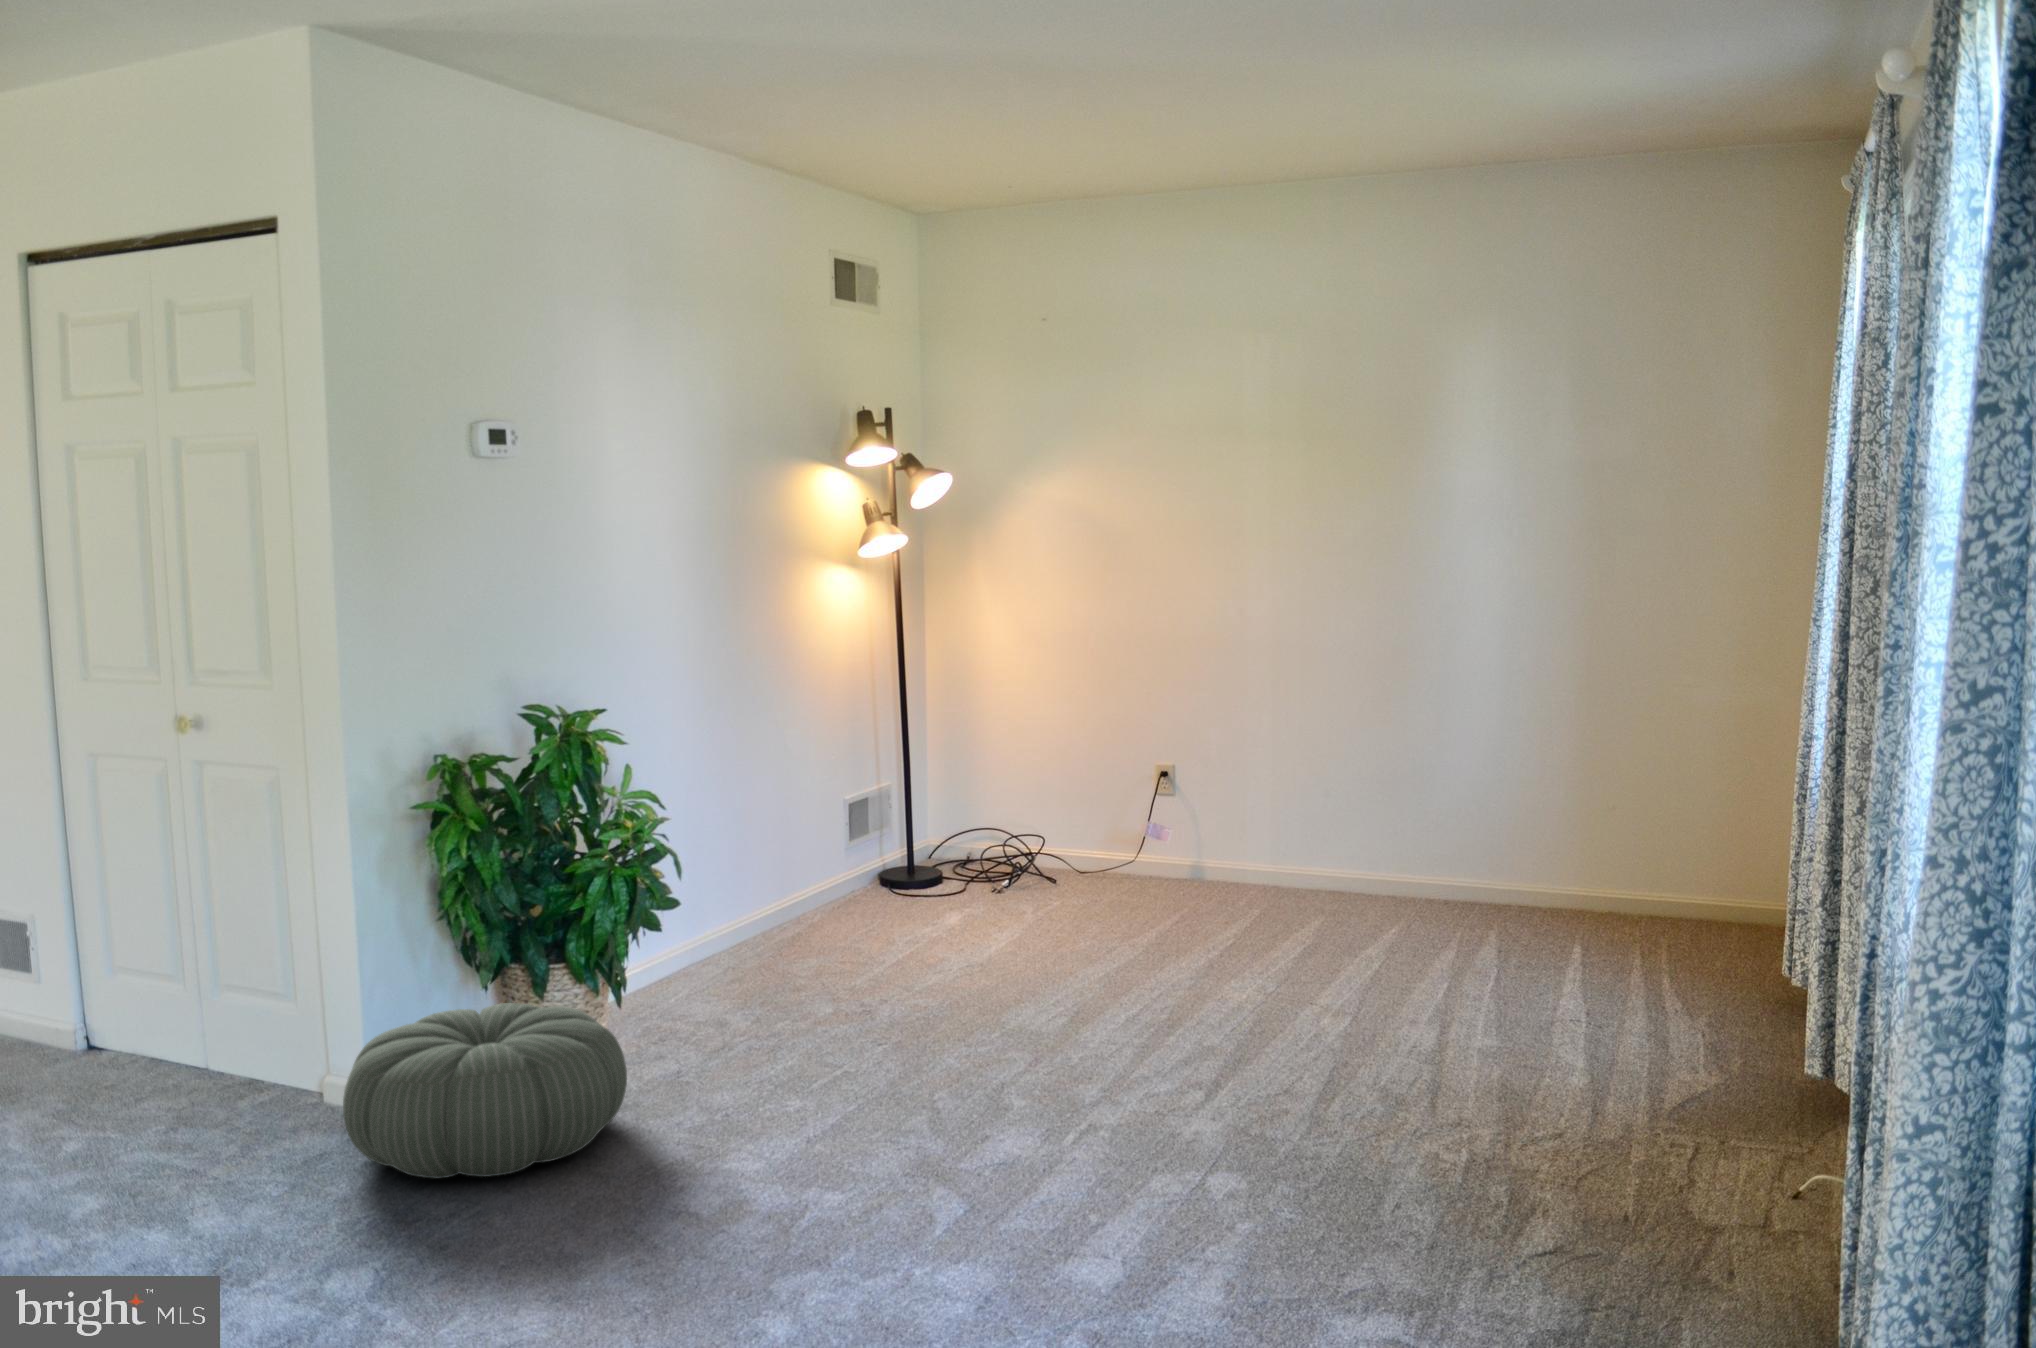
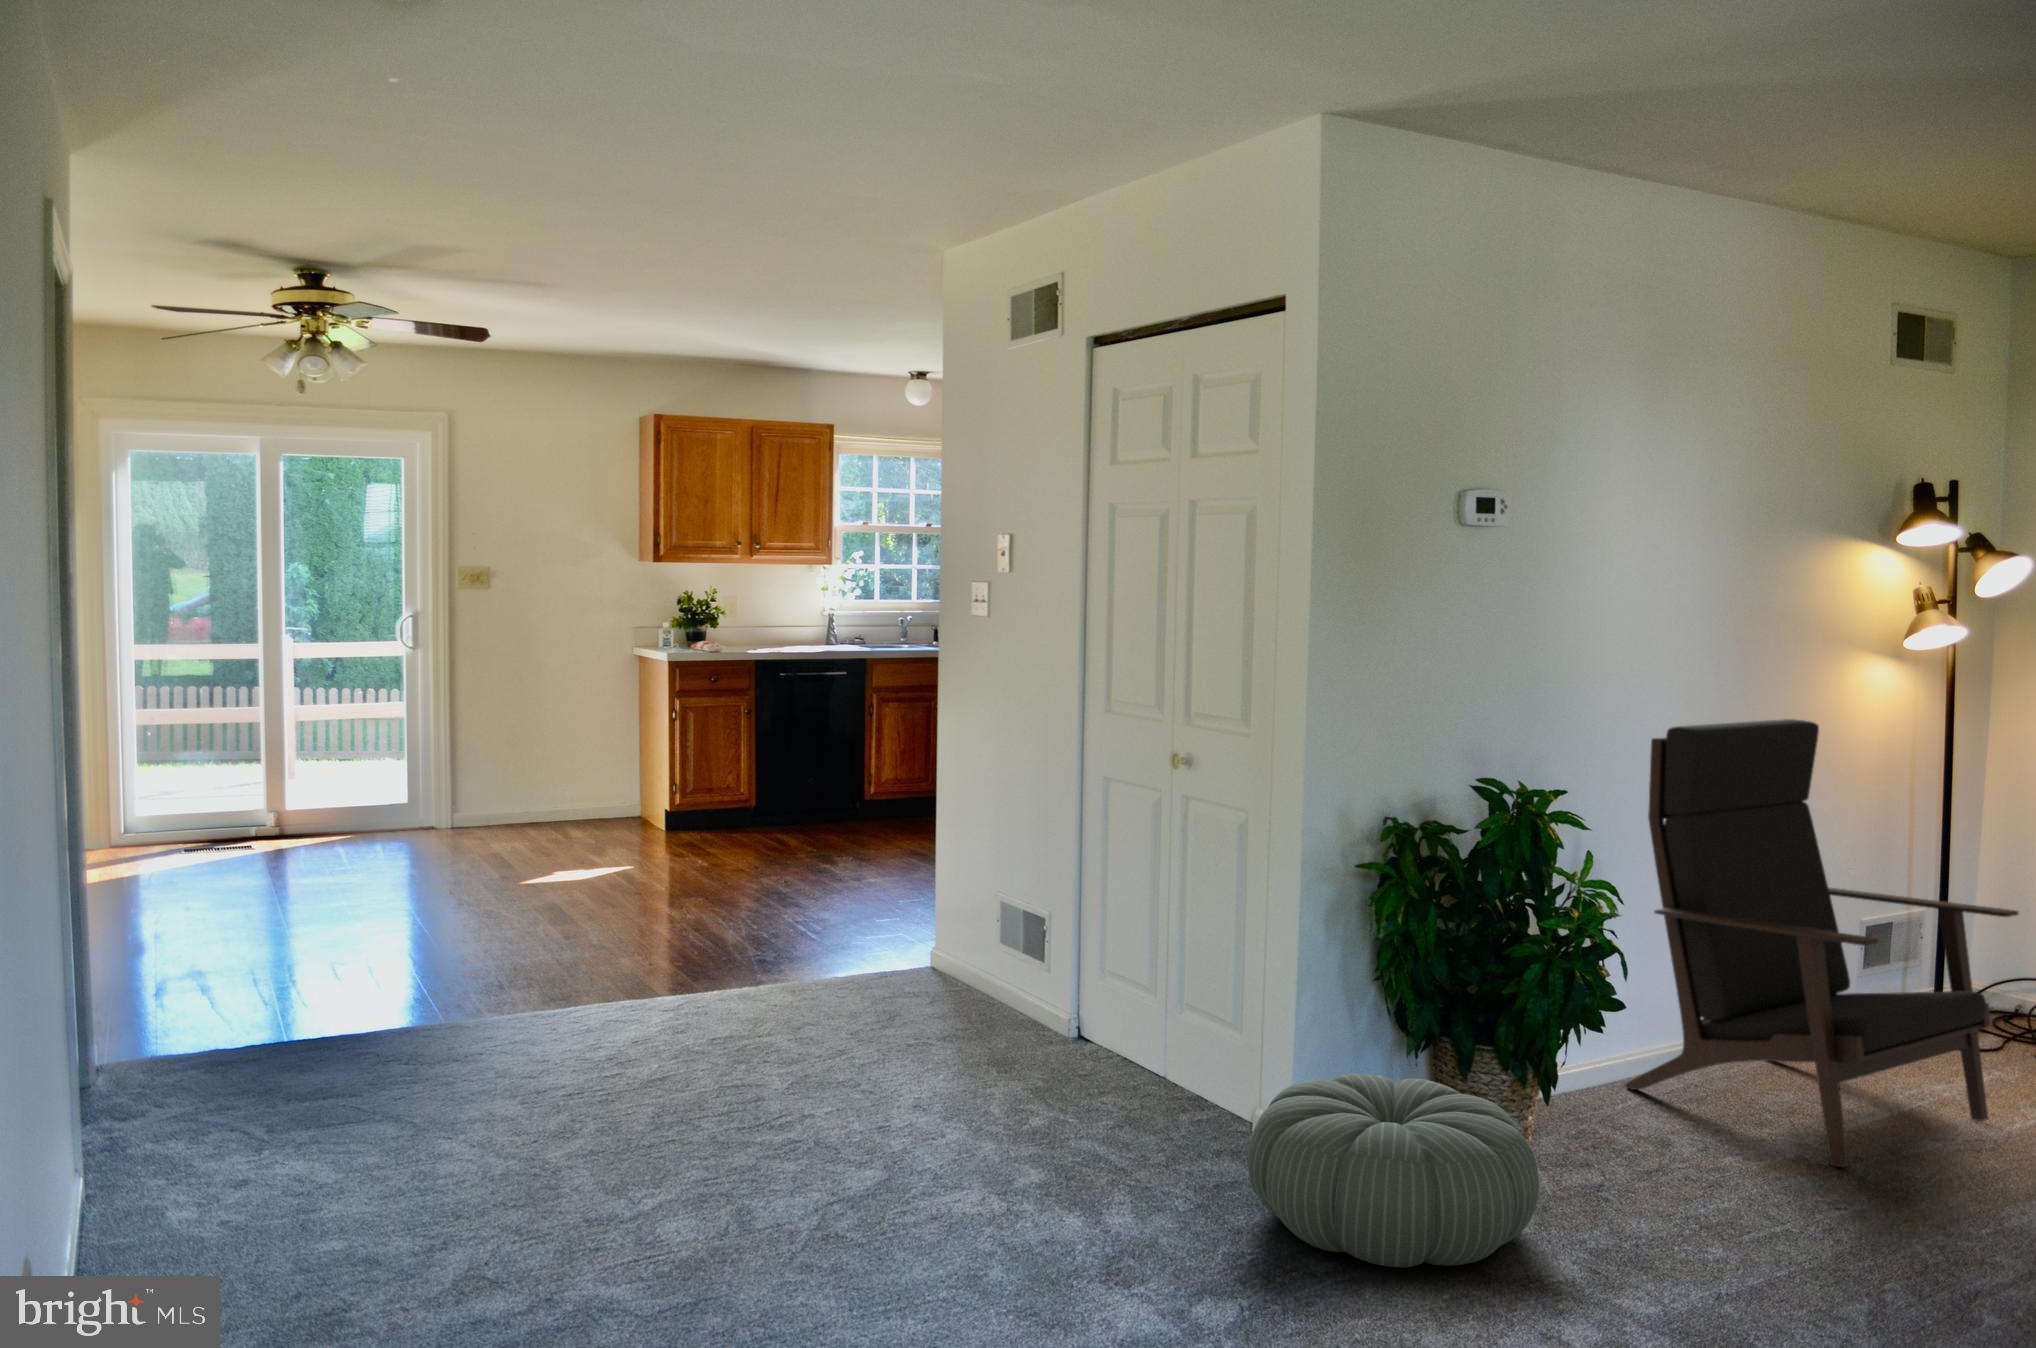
lounge chair: none [668,626,966,1007] -> present [1625,719,2018,1167]

